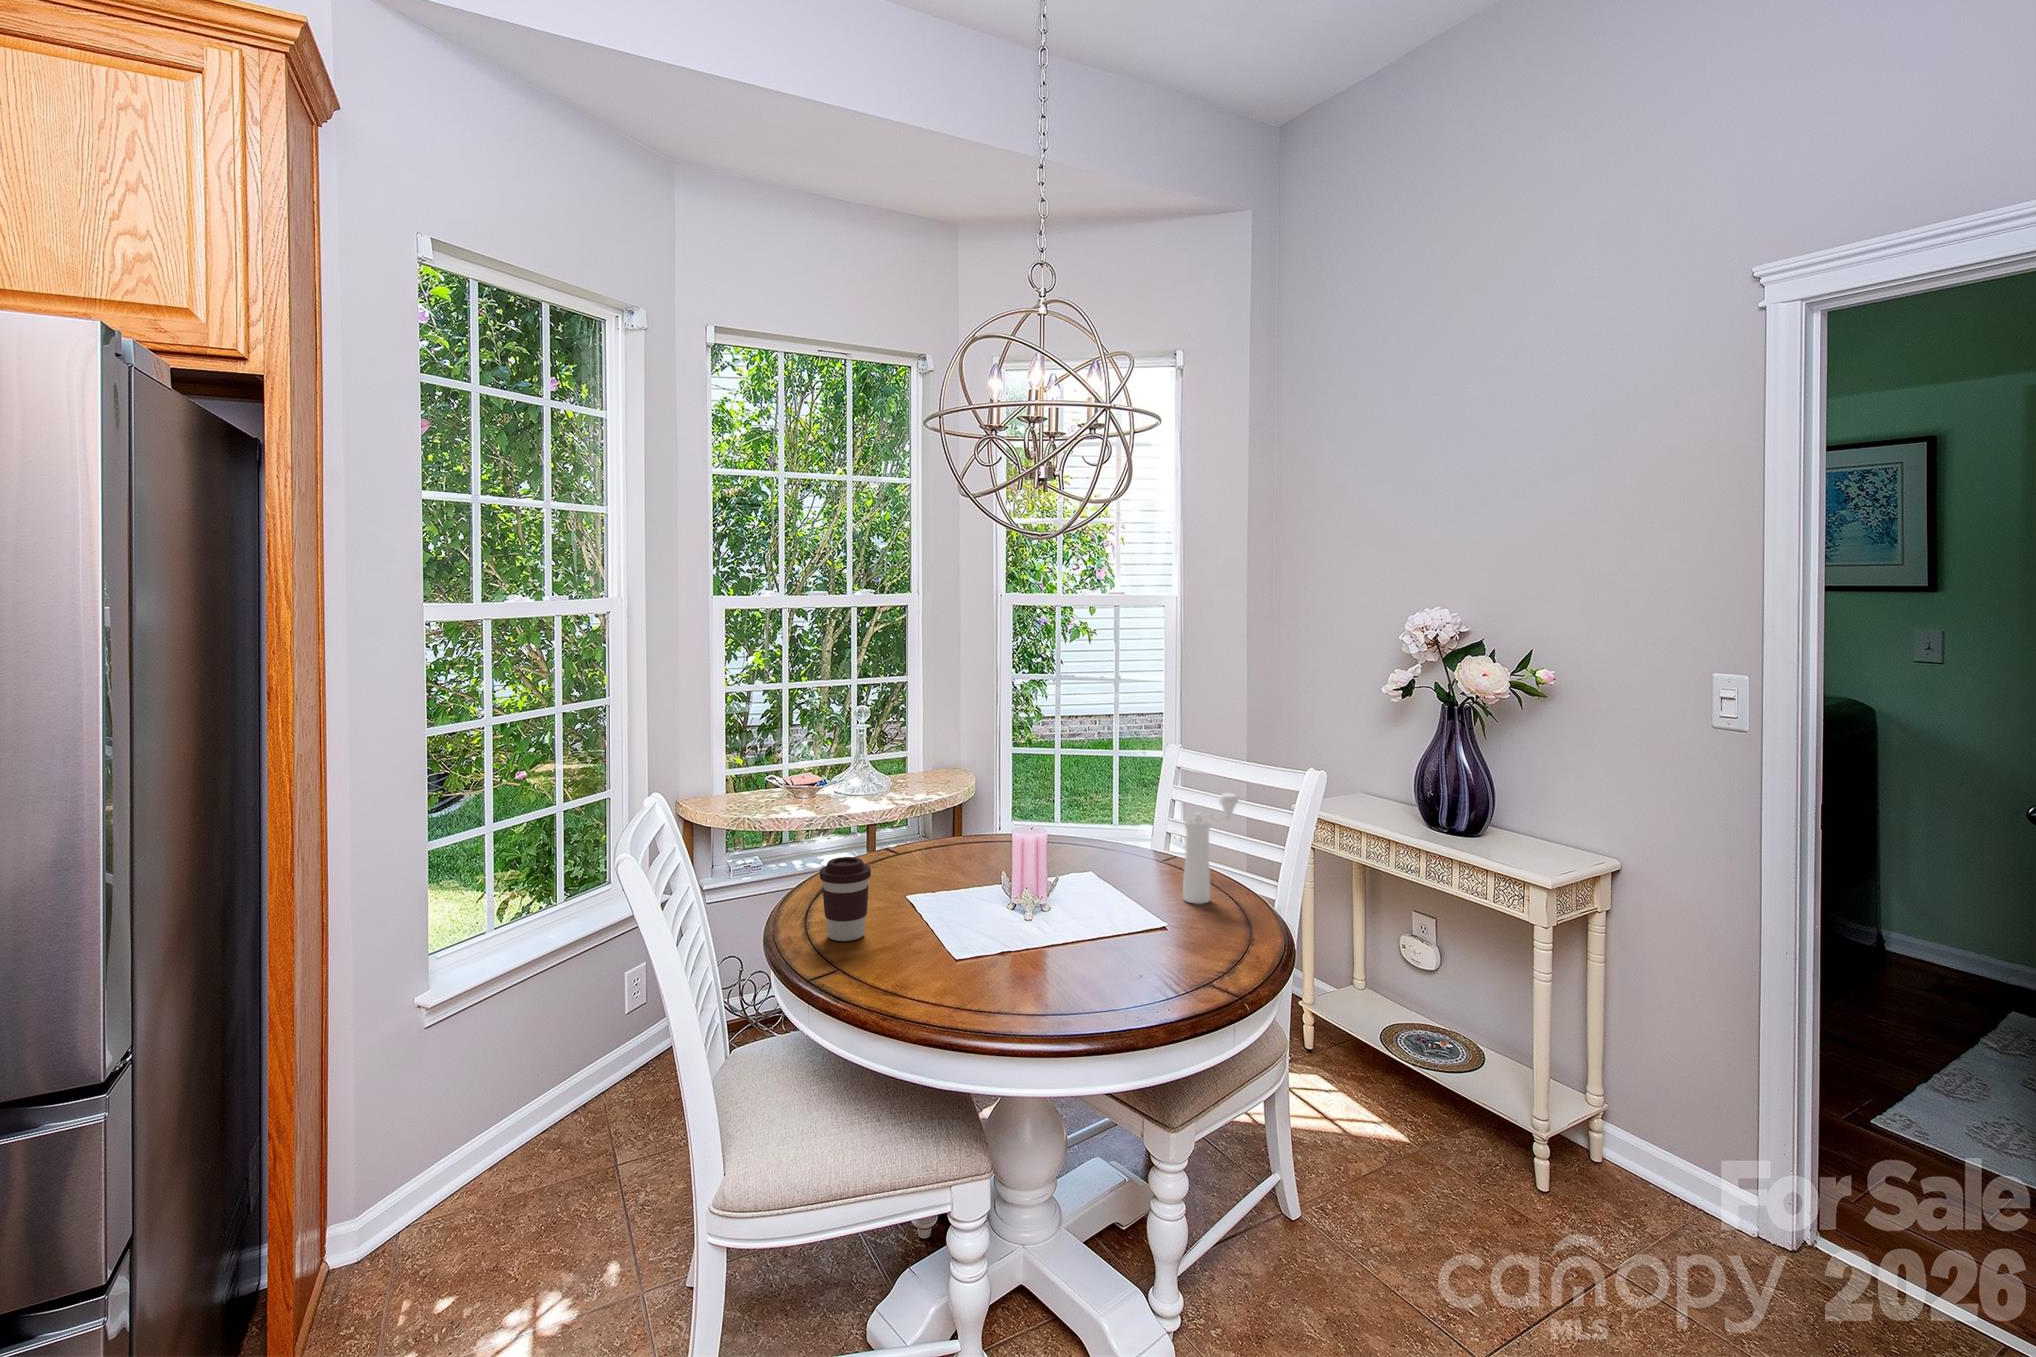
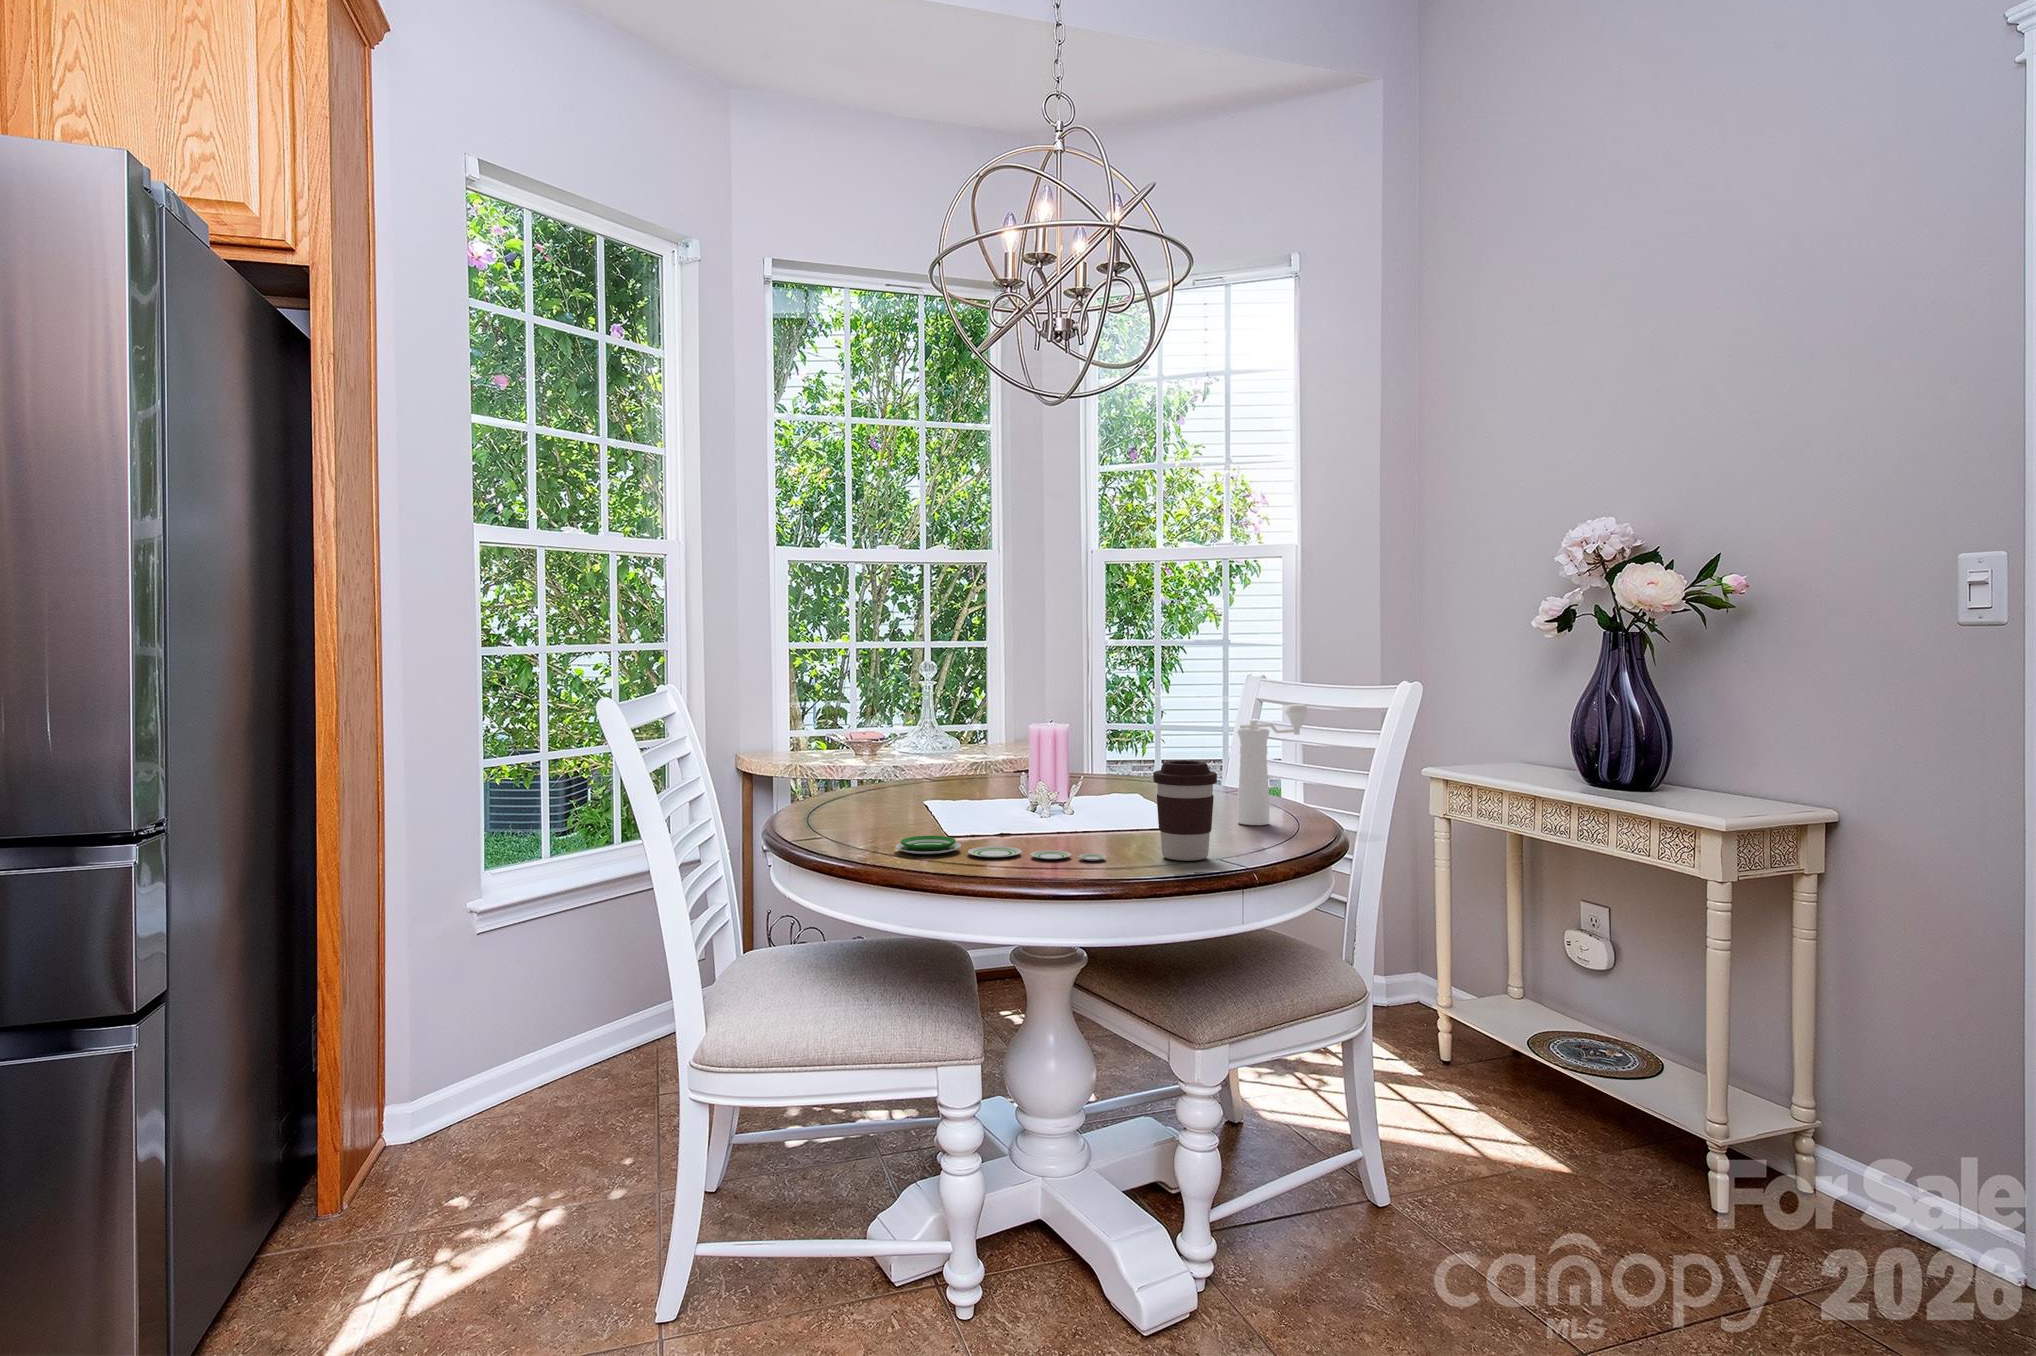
coffee cup: present [820,857,871,941] -> present [1153,760,1217,861]
plate: none [913,946,1106,973] -> present [895,836,1106,861]

